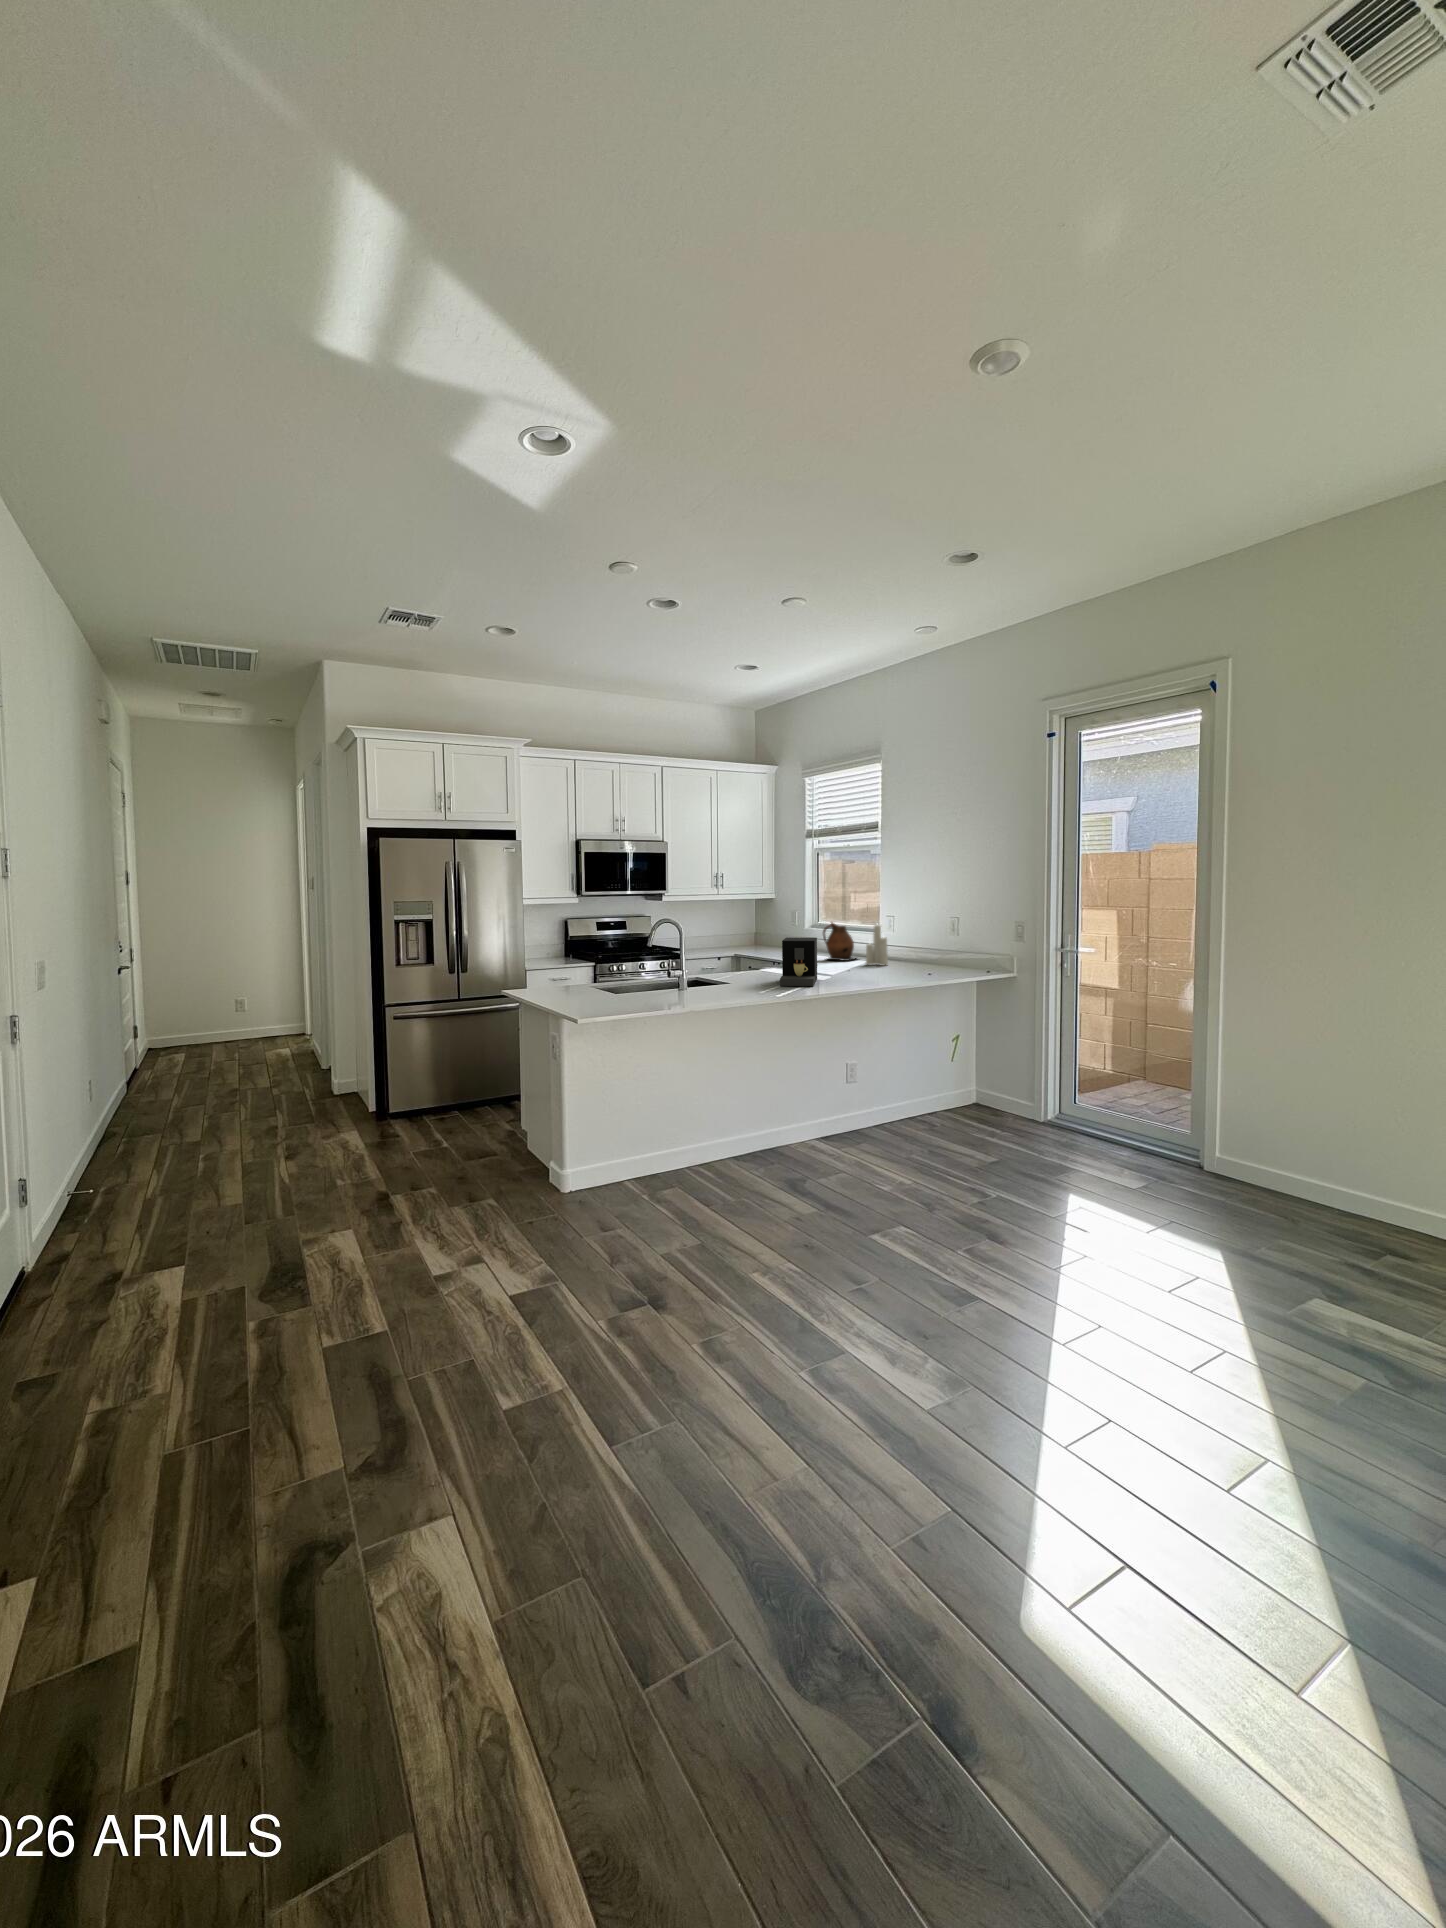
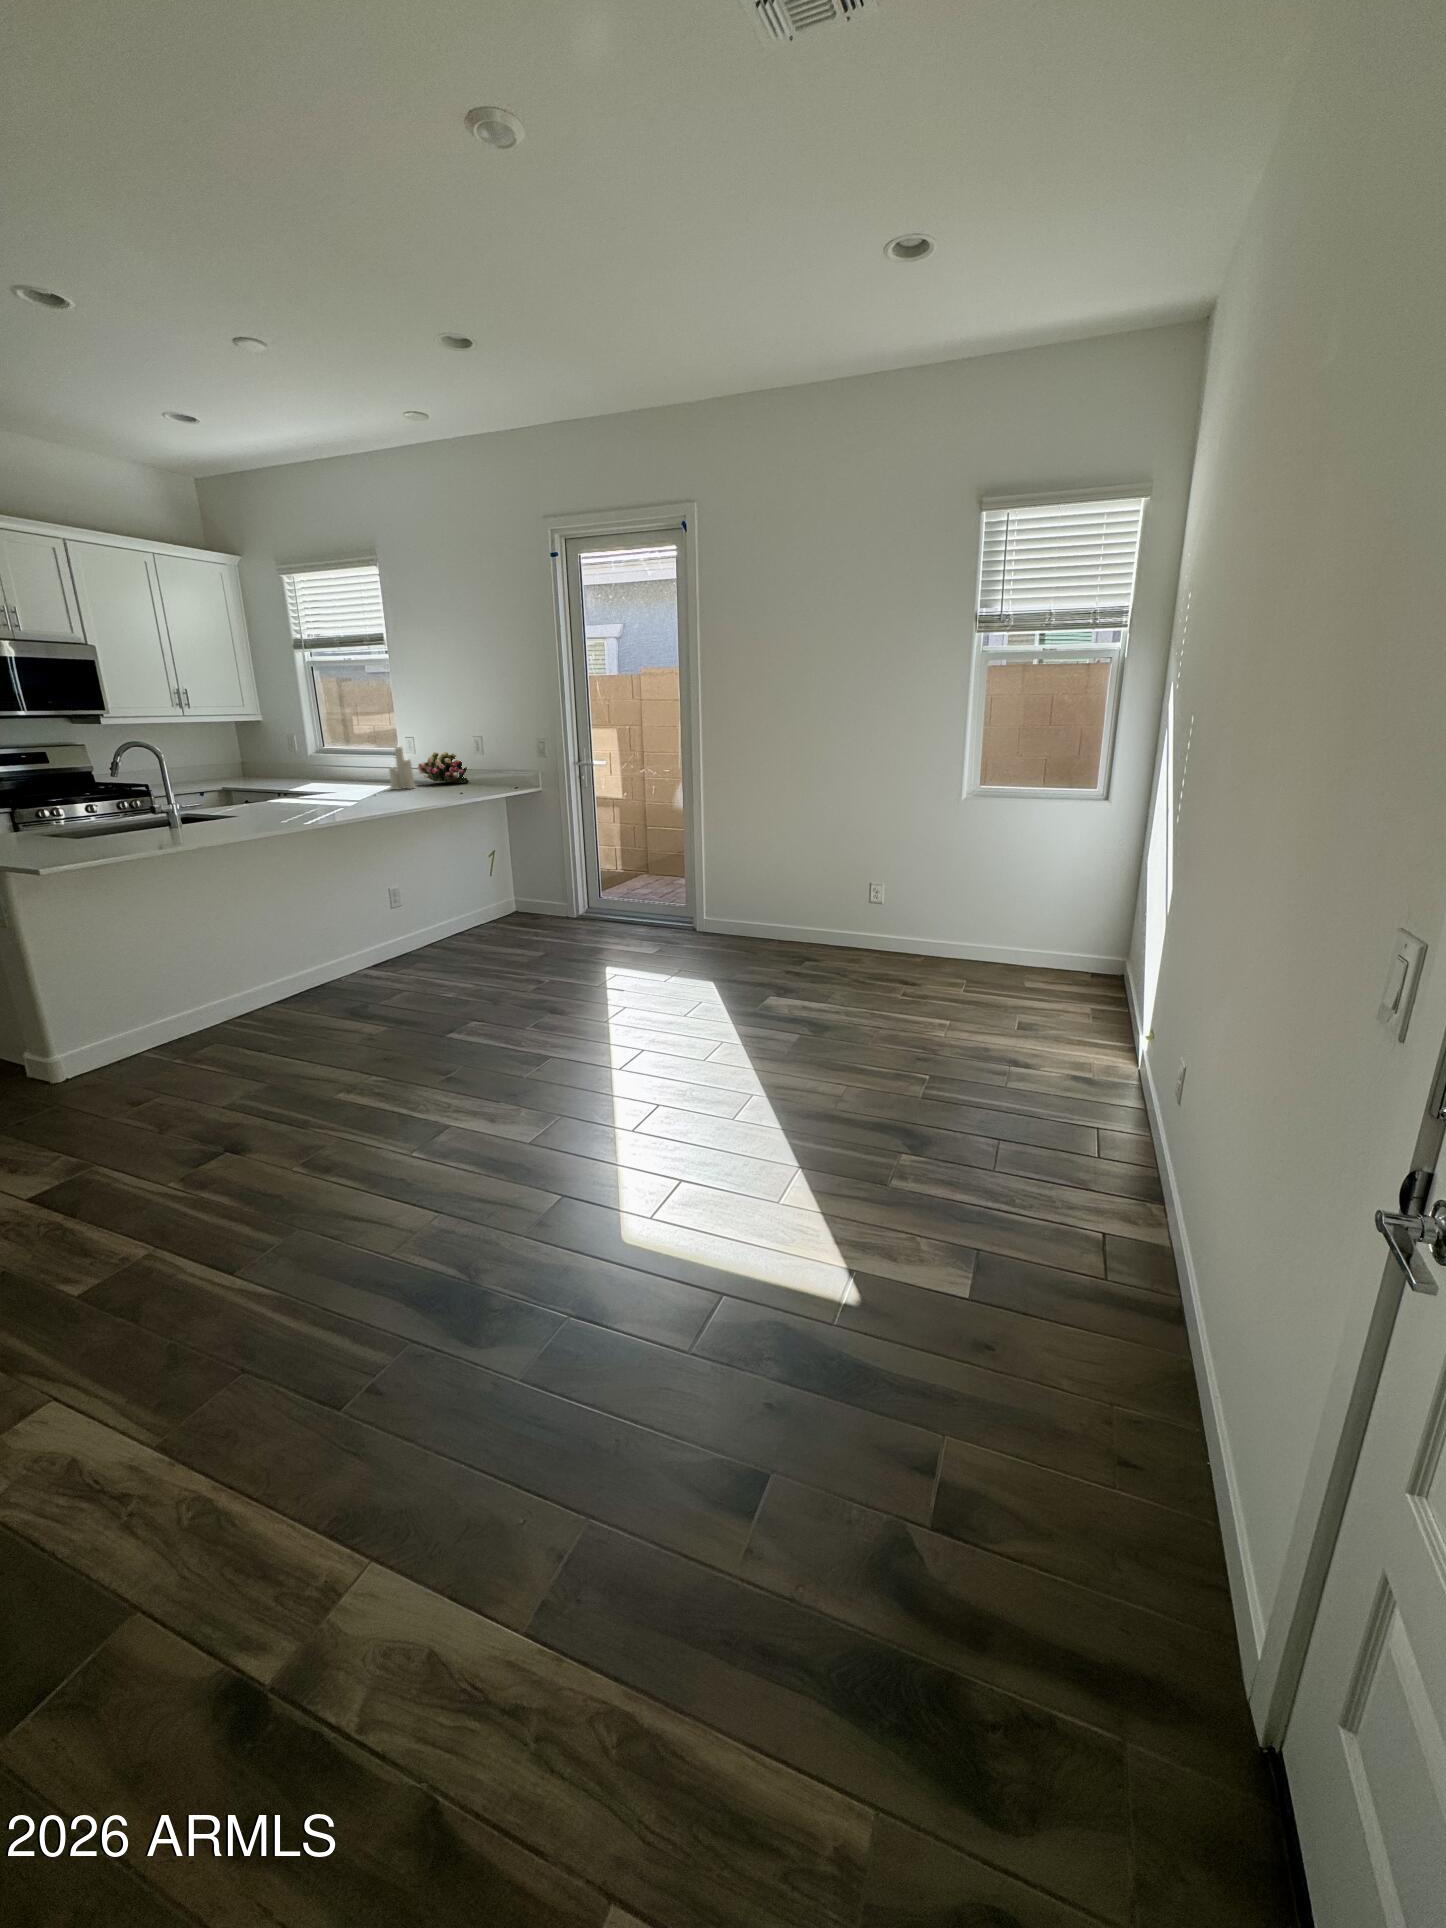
ceramic pitcher: present [823,922,855,961] -> none [335,744,382,787]
flower arrangement: none [894,930,946,963] -> present [417,751,469,783]
coffee maker: present [780,937,817,986] -> none [298,760,344,814]

